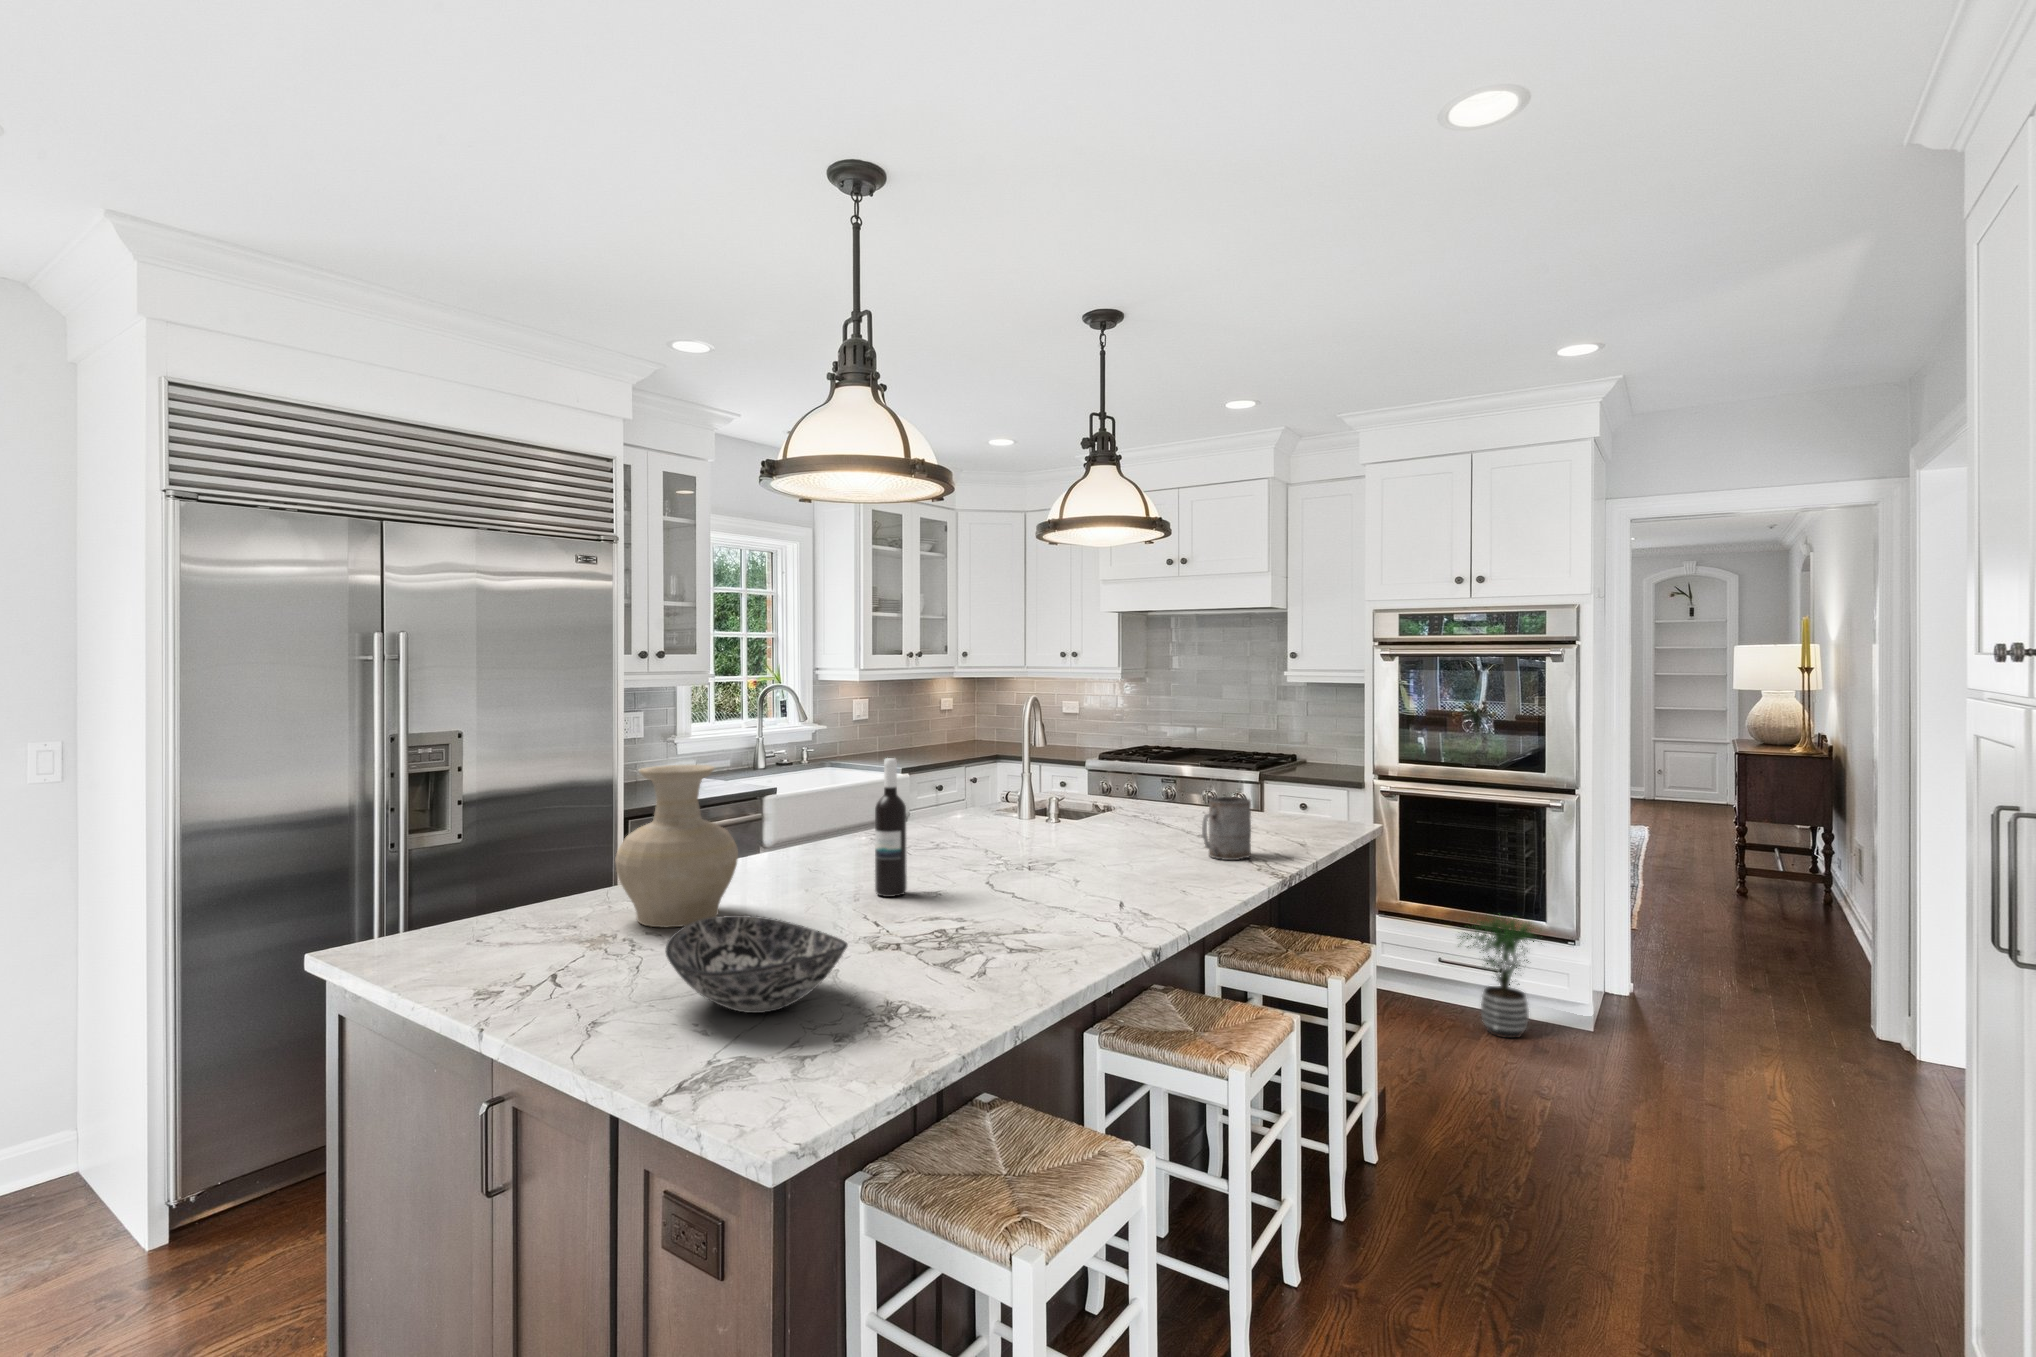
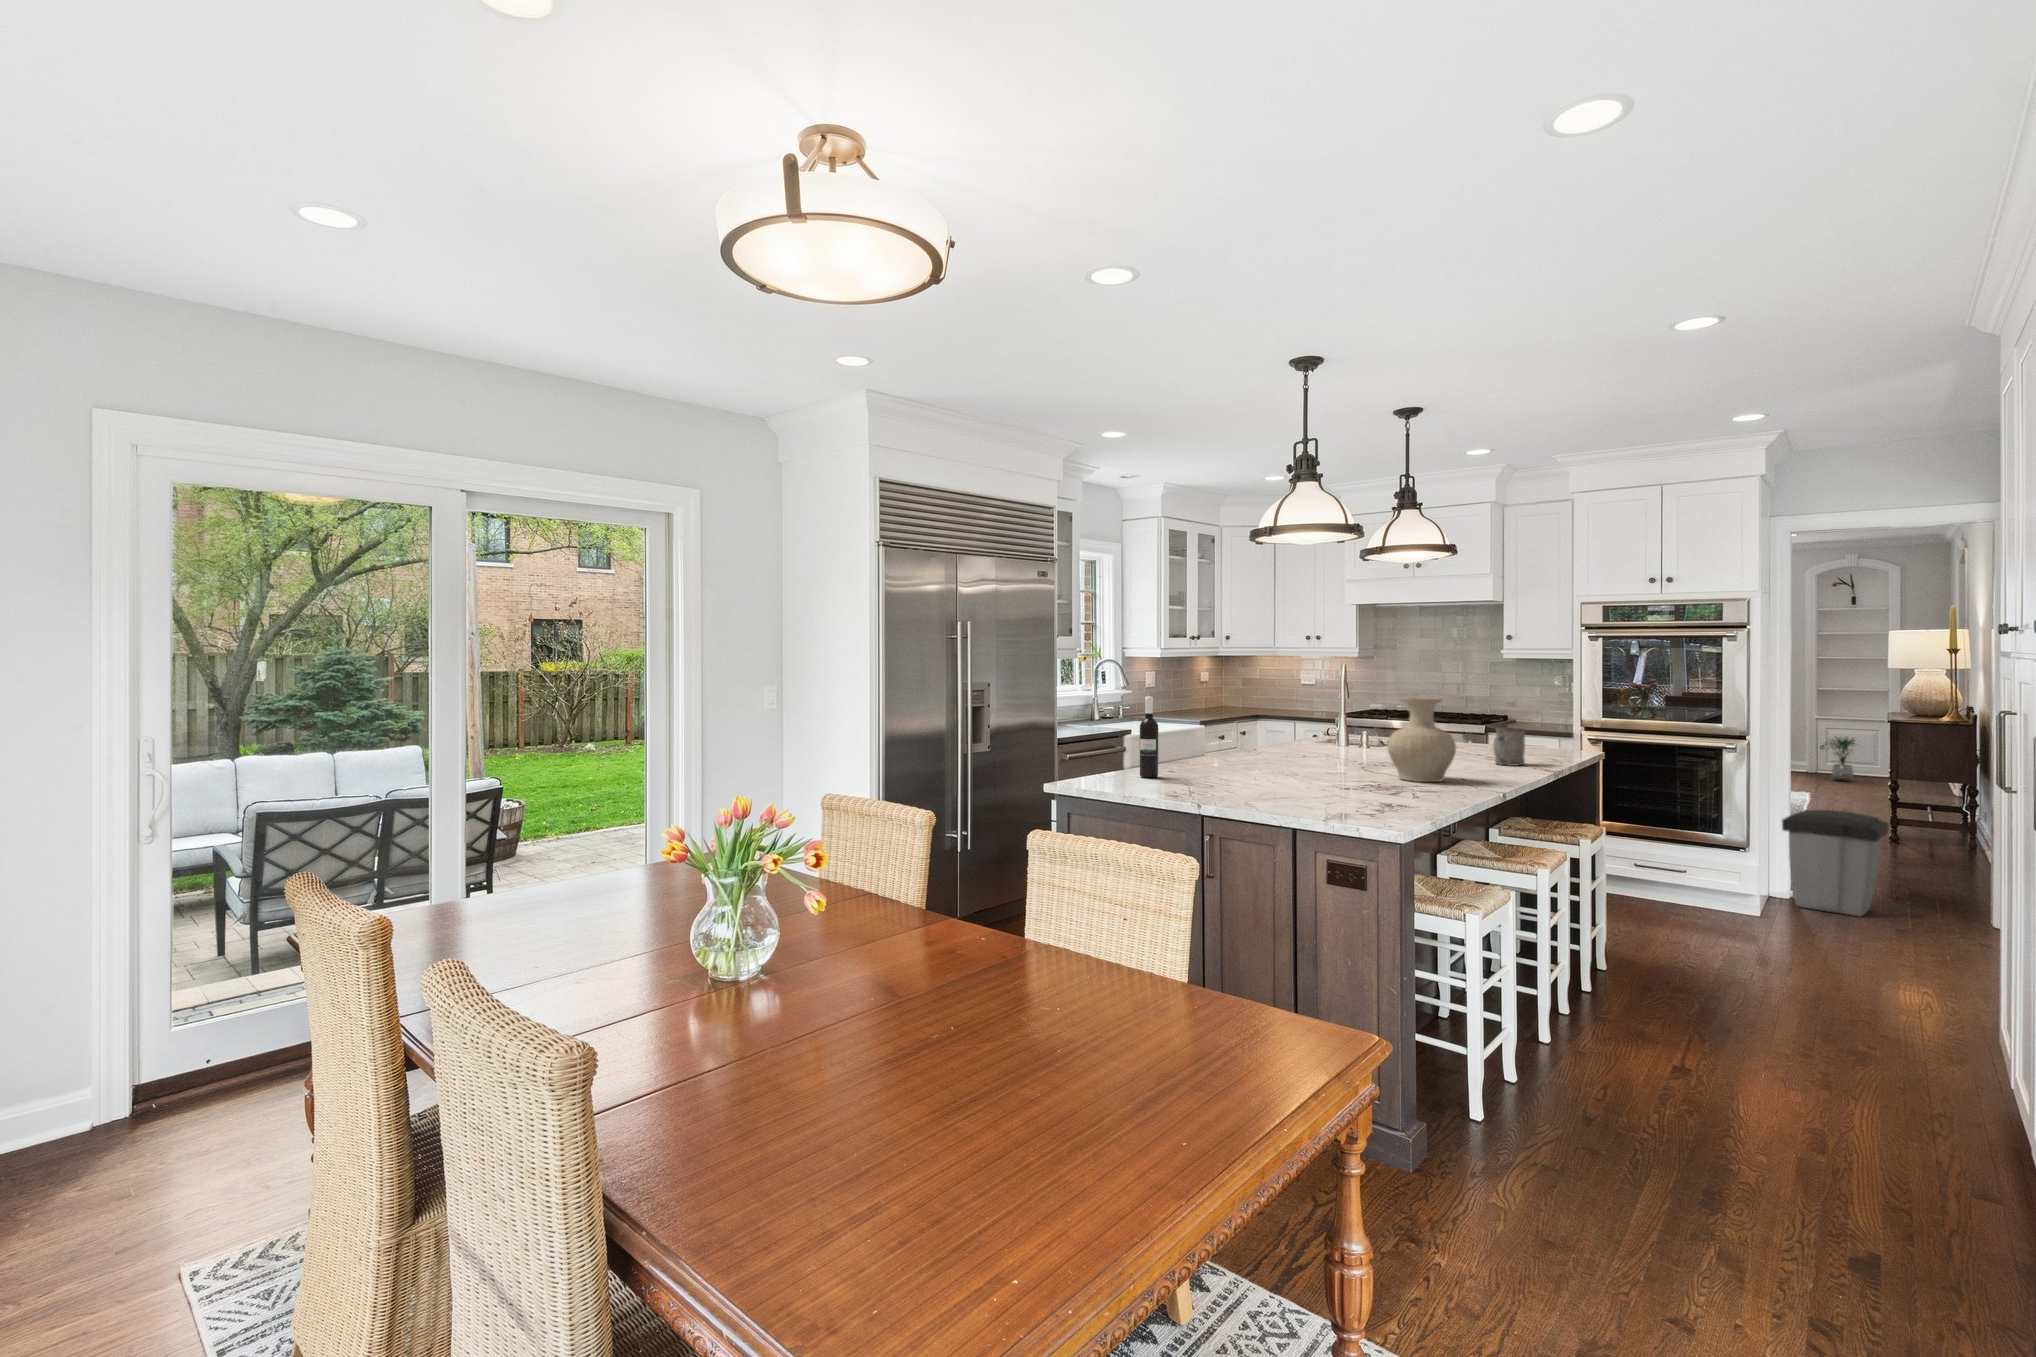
wine bottle: present [875,758,907,897] -> present [1140,696,1158,778]
vase: present [615,765,738,927] -> present [1387,697,1456,782]
trash can: none [1622,881,1752,1028] -> present [1782,810,1889,916]
potted plant: present [1458,914,1542,1038] -> present [1823,736,1855,782]
bowl: present [666,915,847,1013] -> none [1280,765,1377,804]

